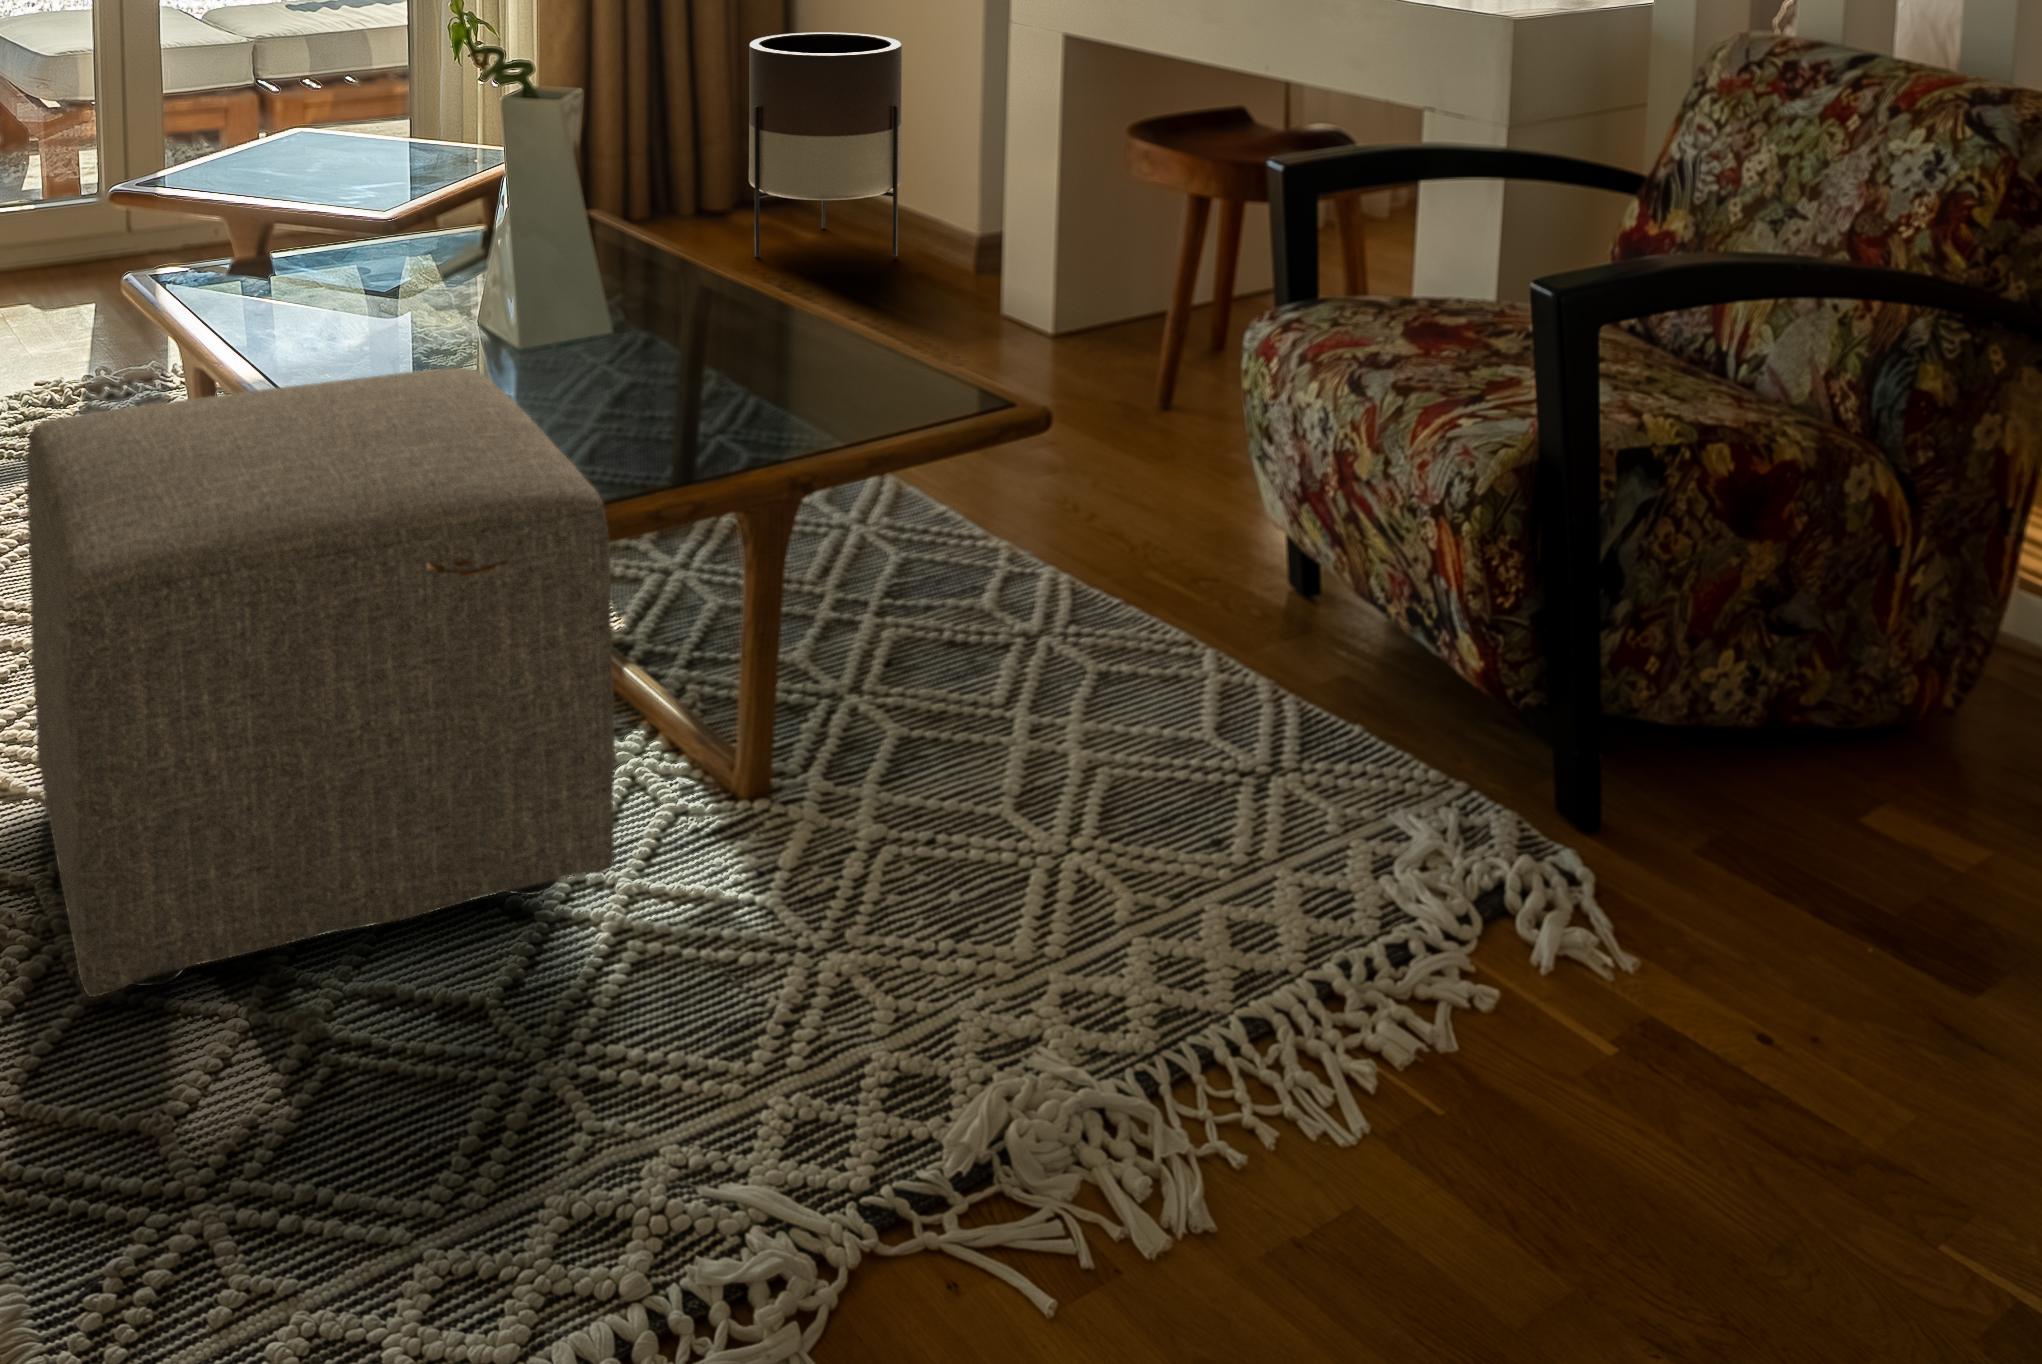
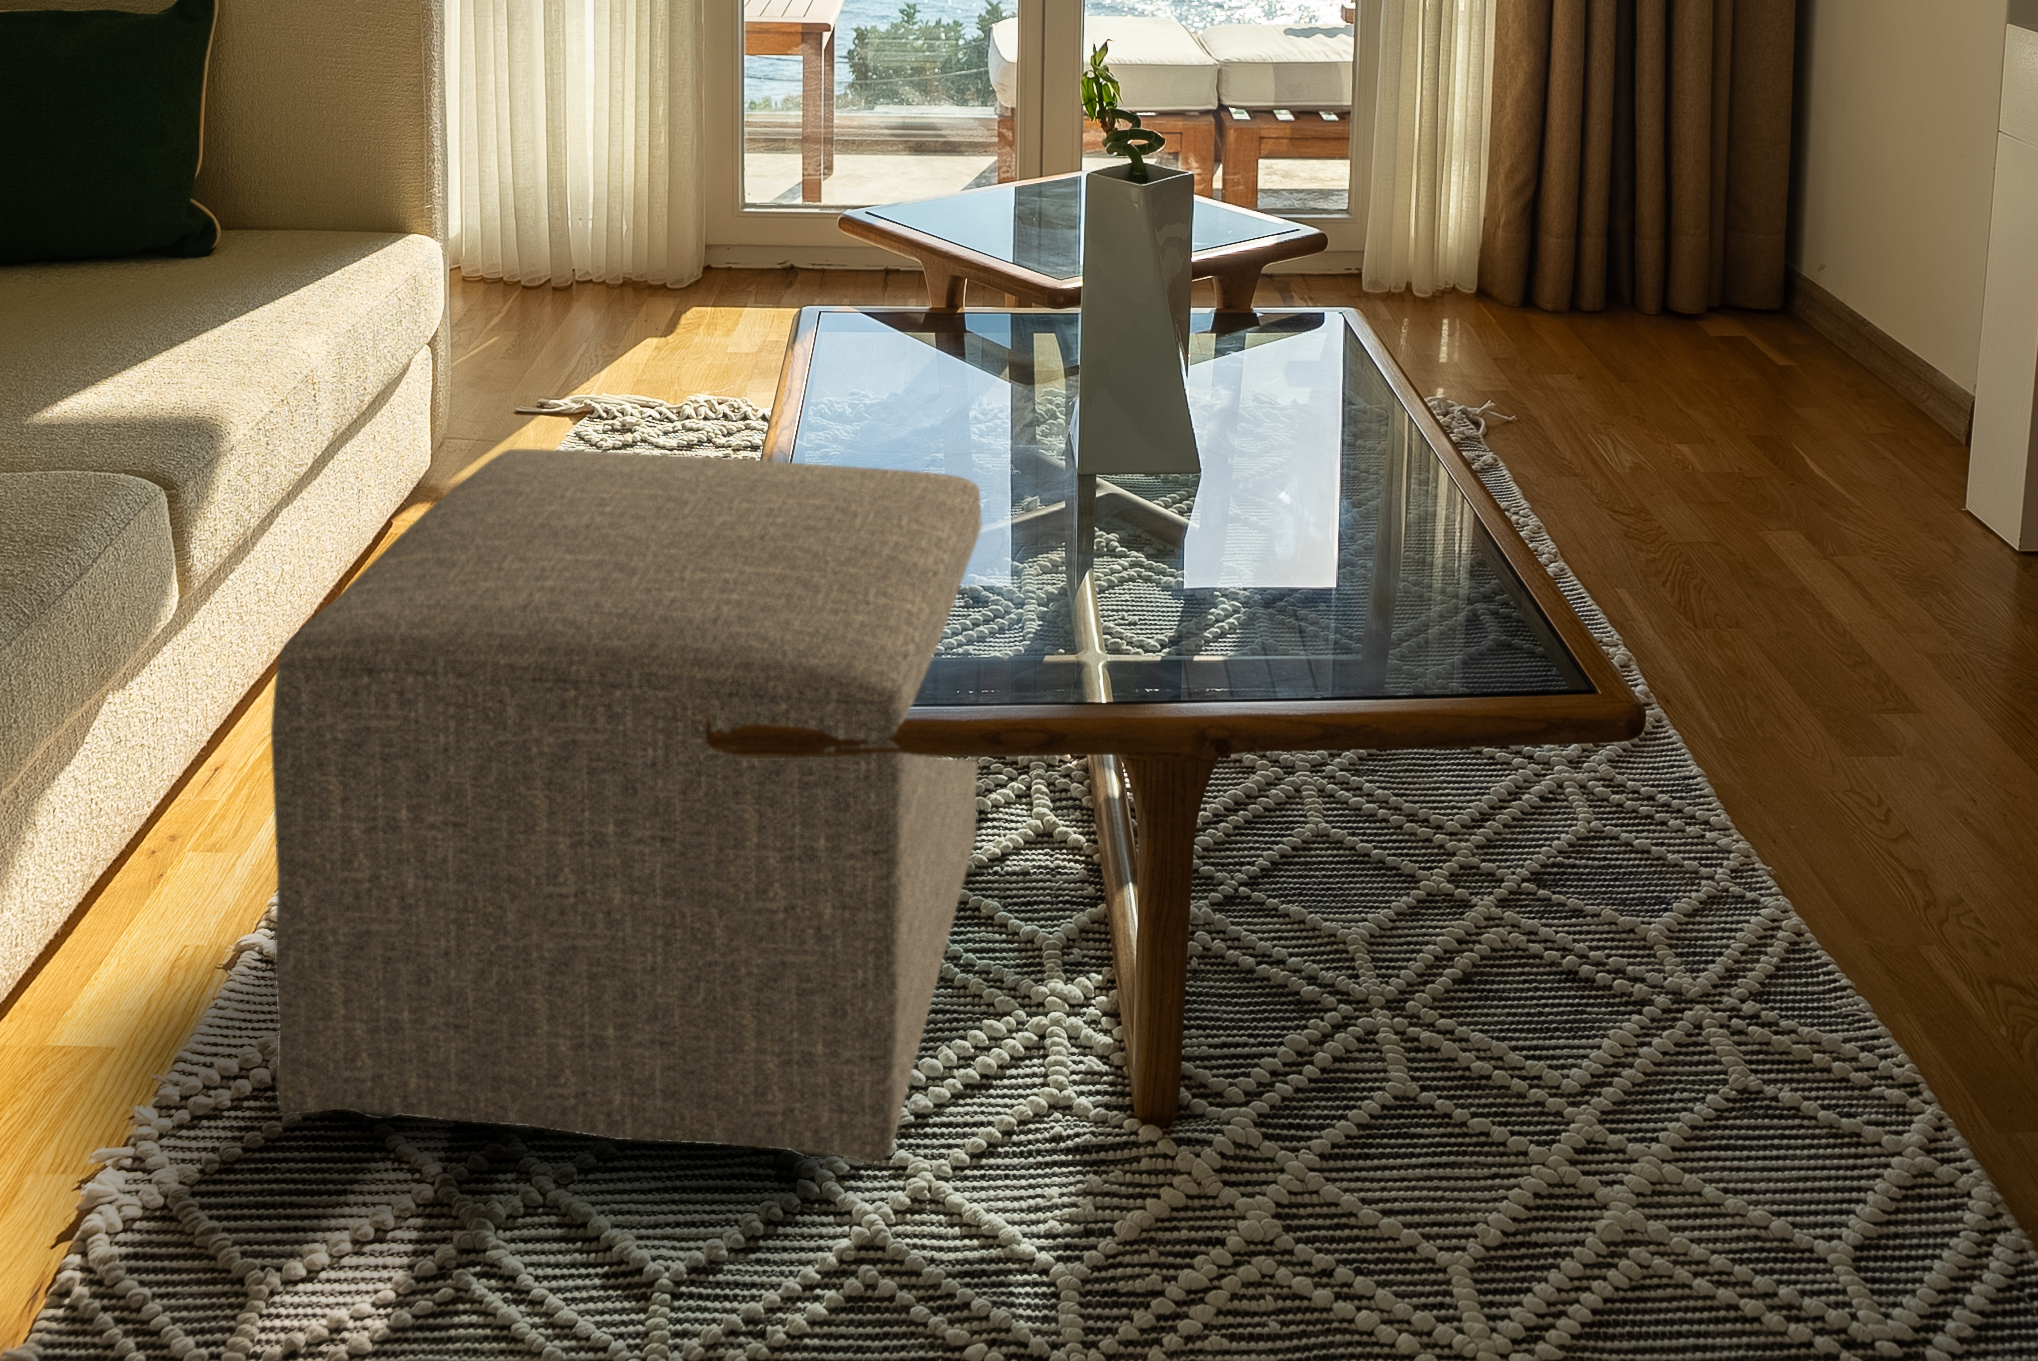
planter: present [749,32,902,257] -> none [1705,130,1916,418]

